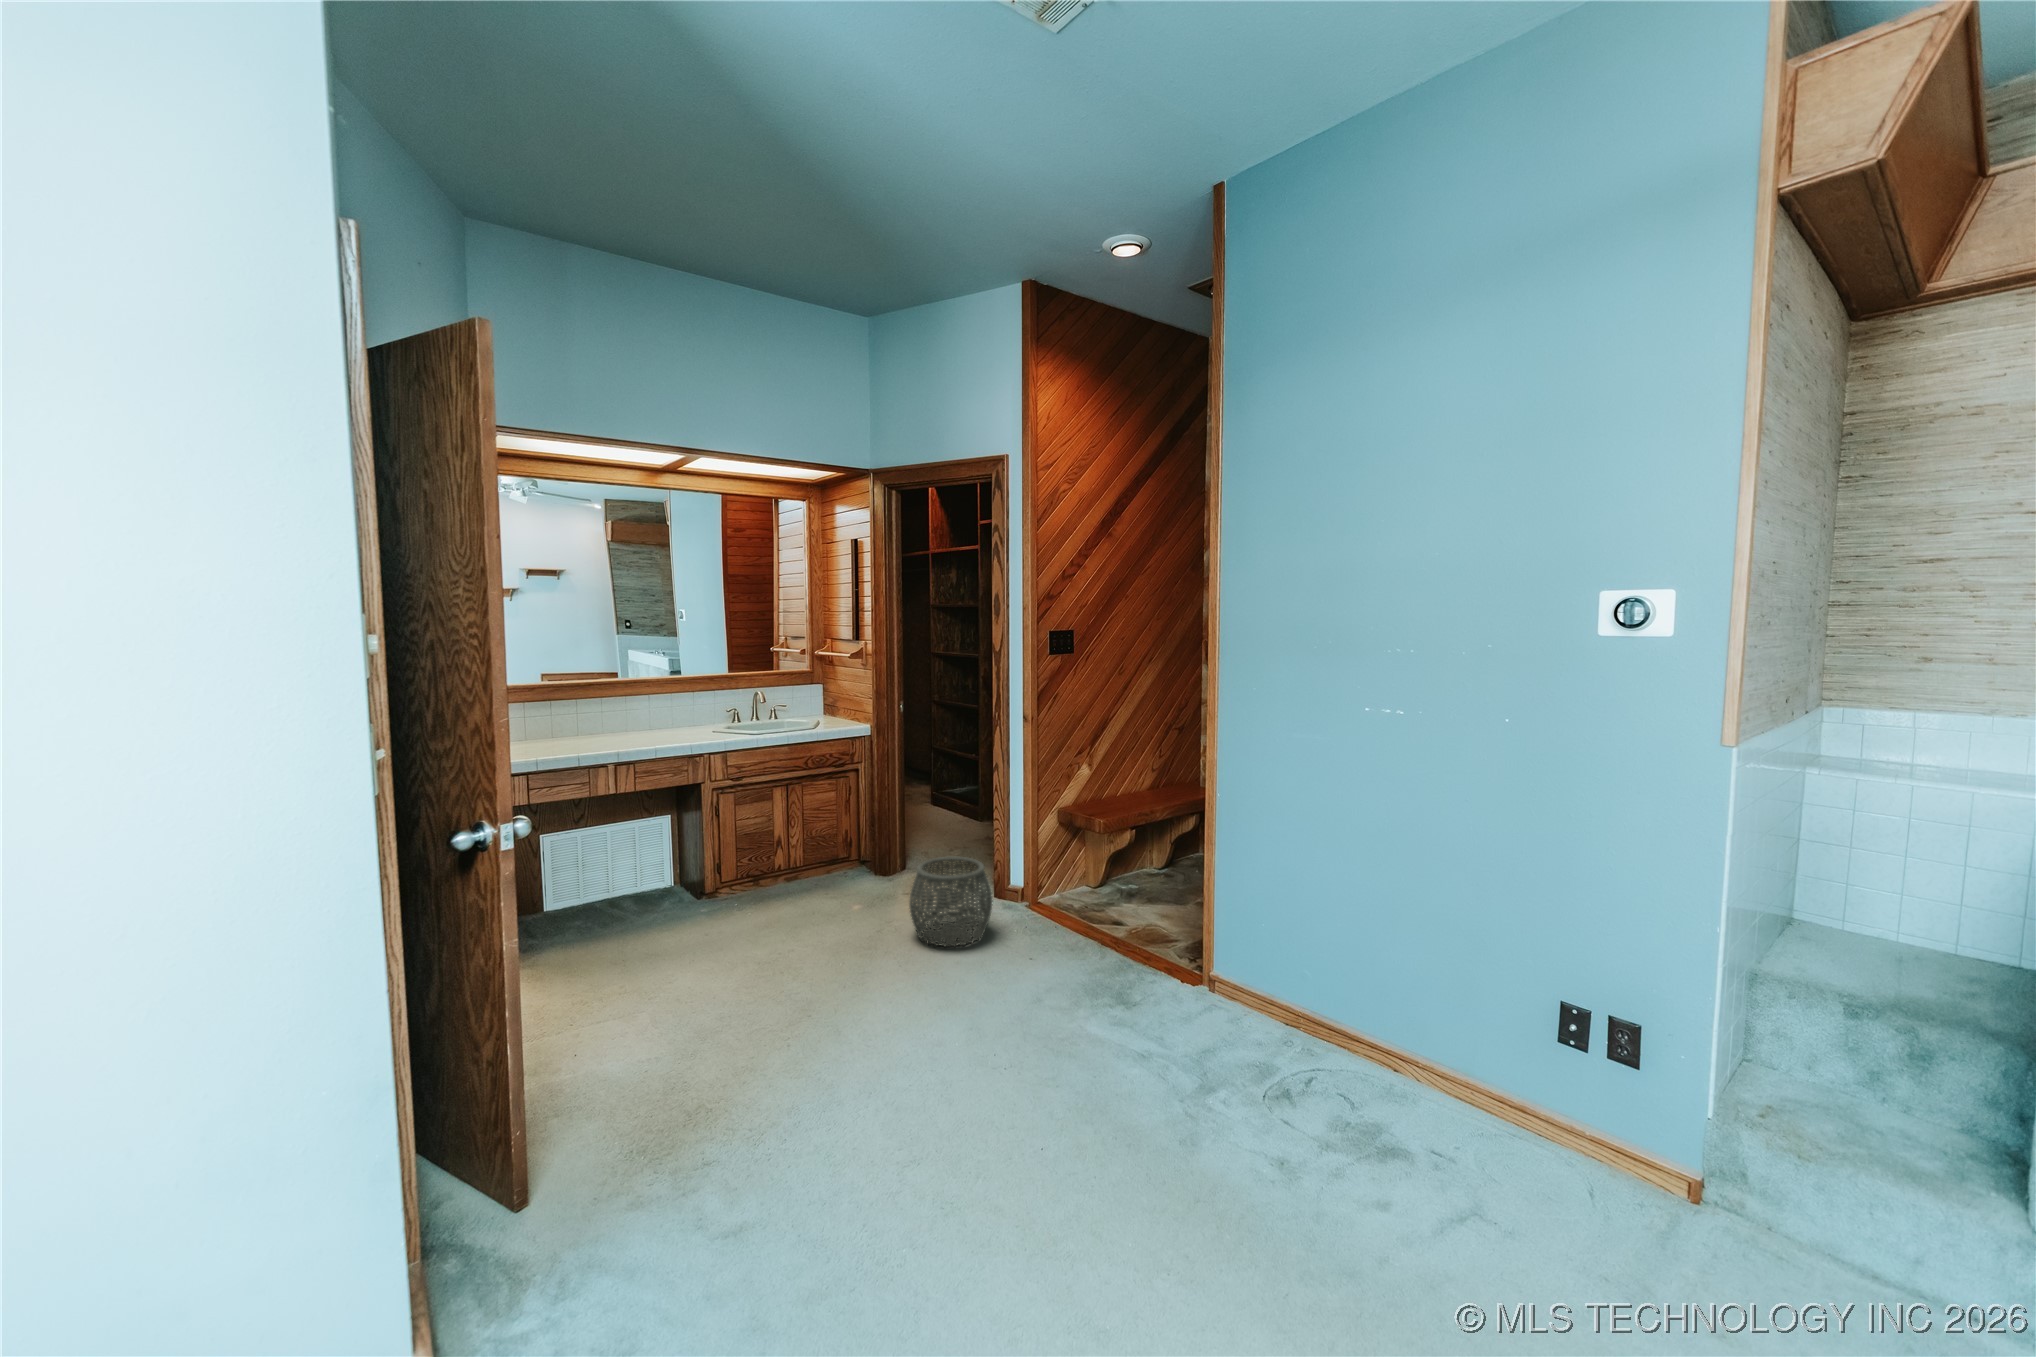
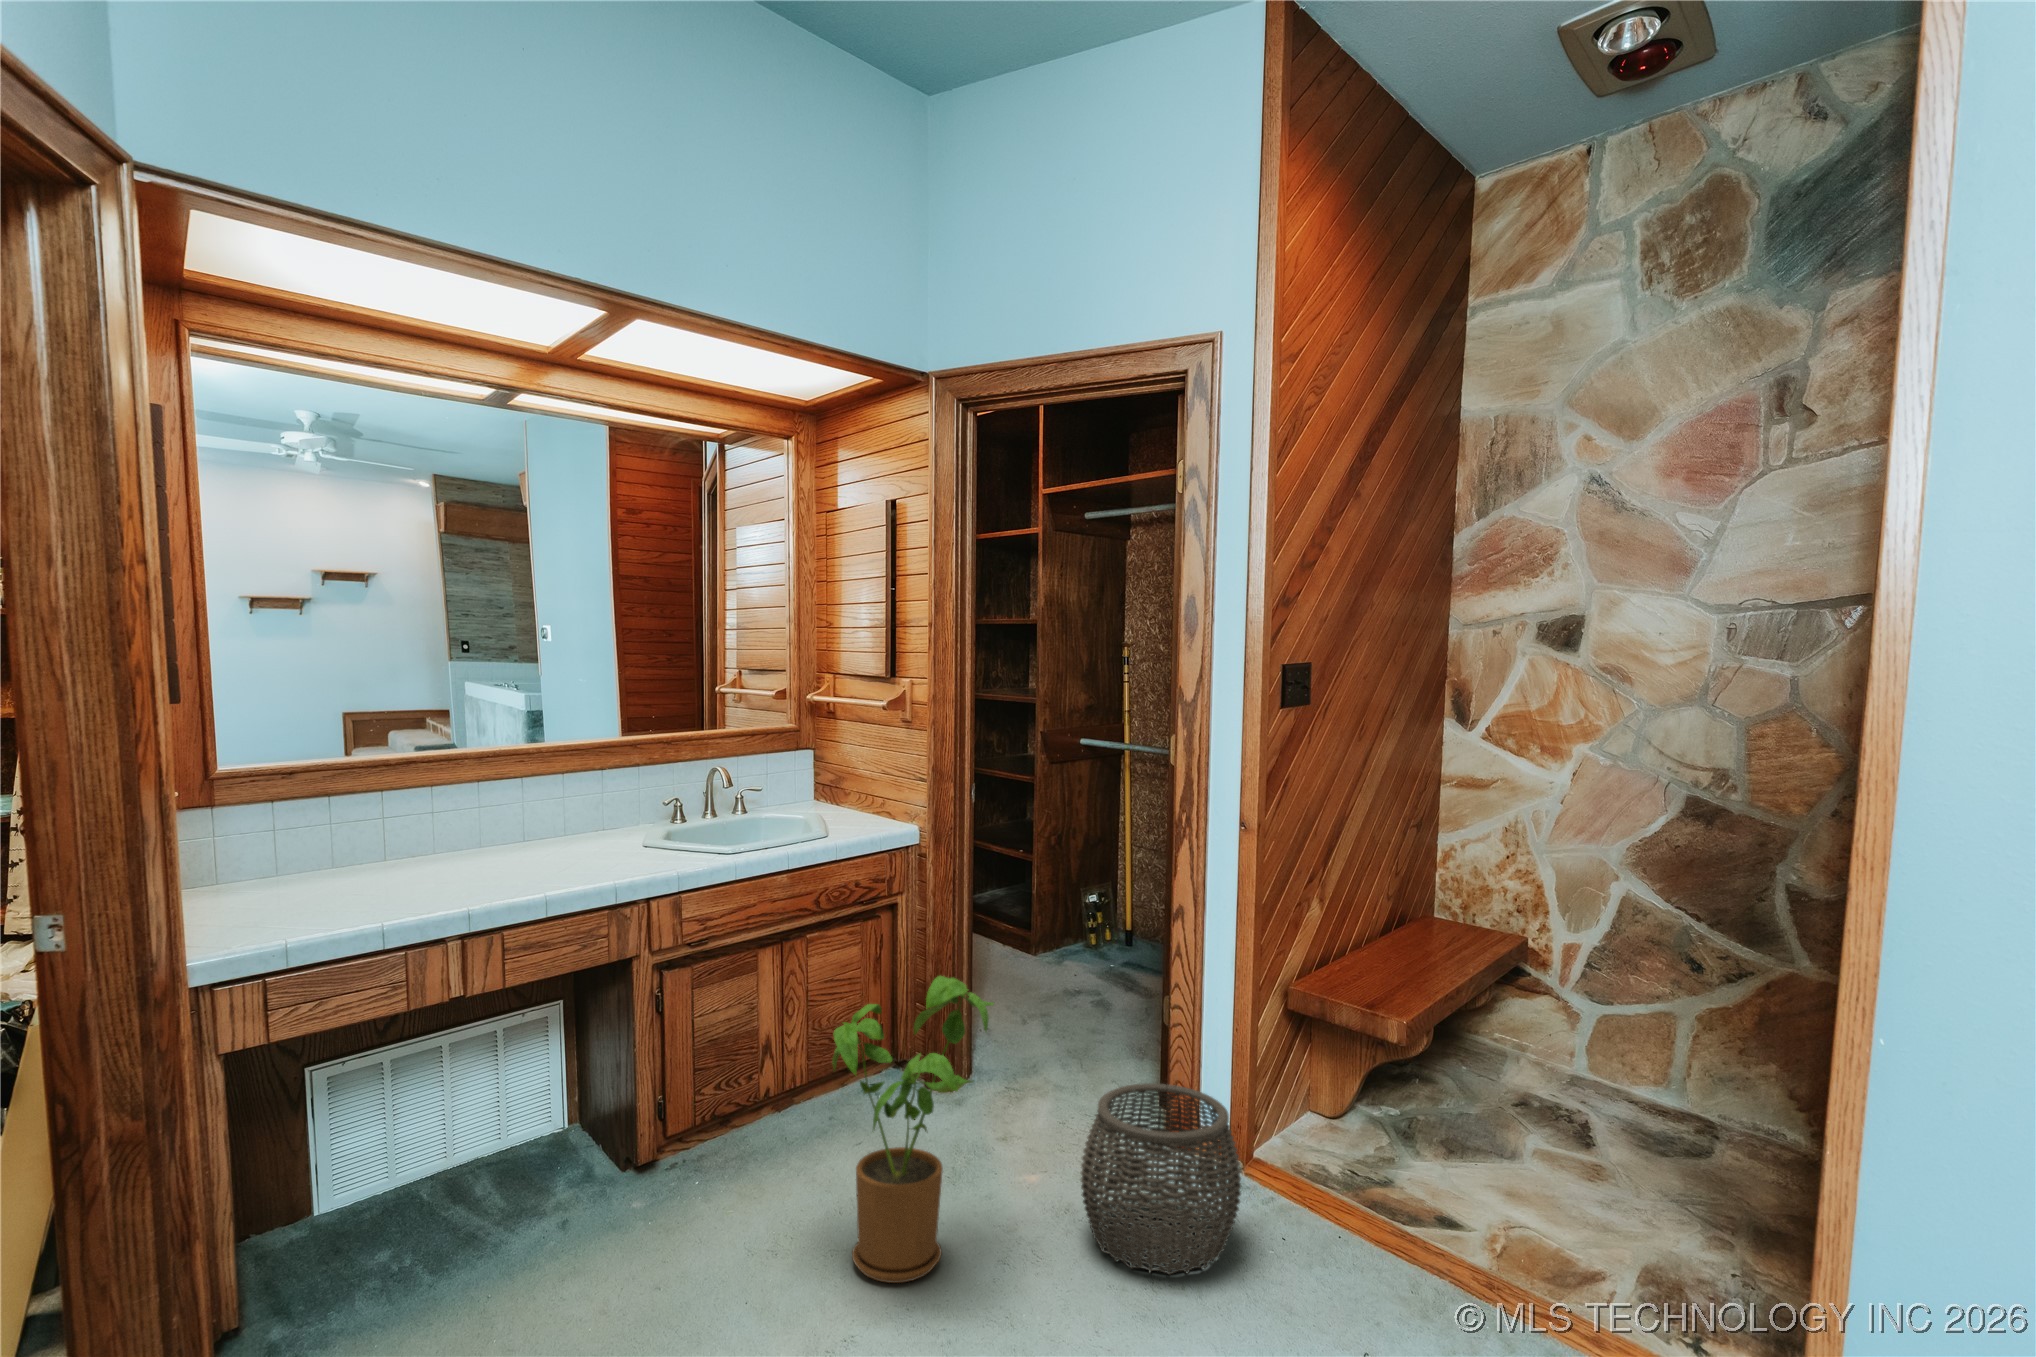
house plant: none [780,797,866,945] -> present [832,976,994,1283]

